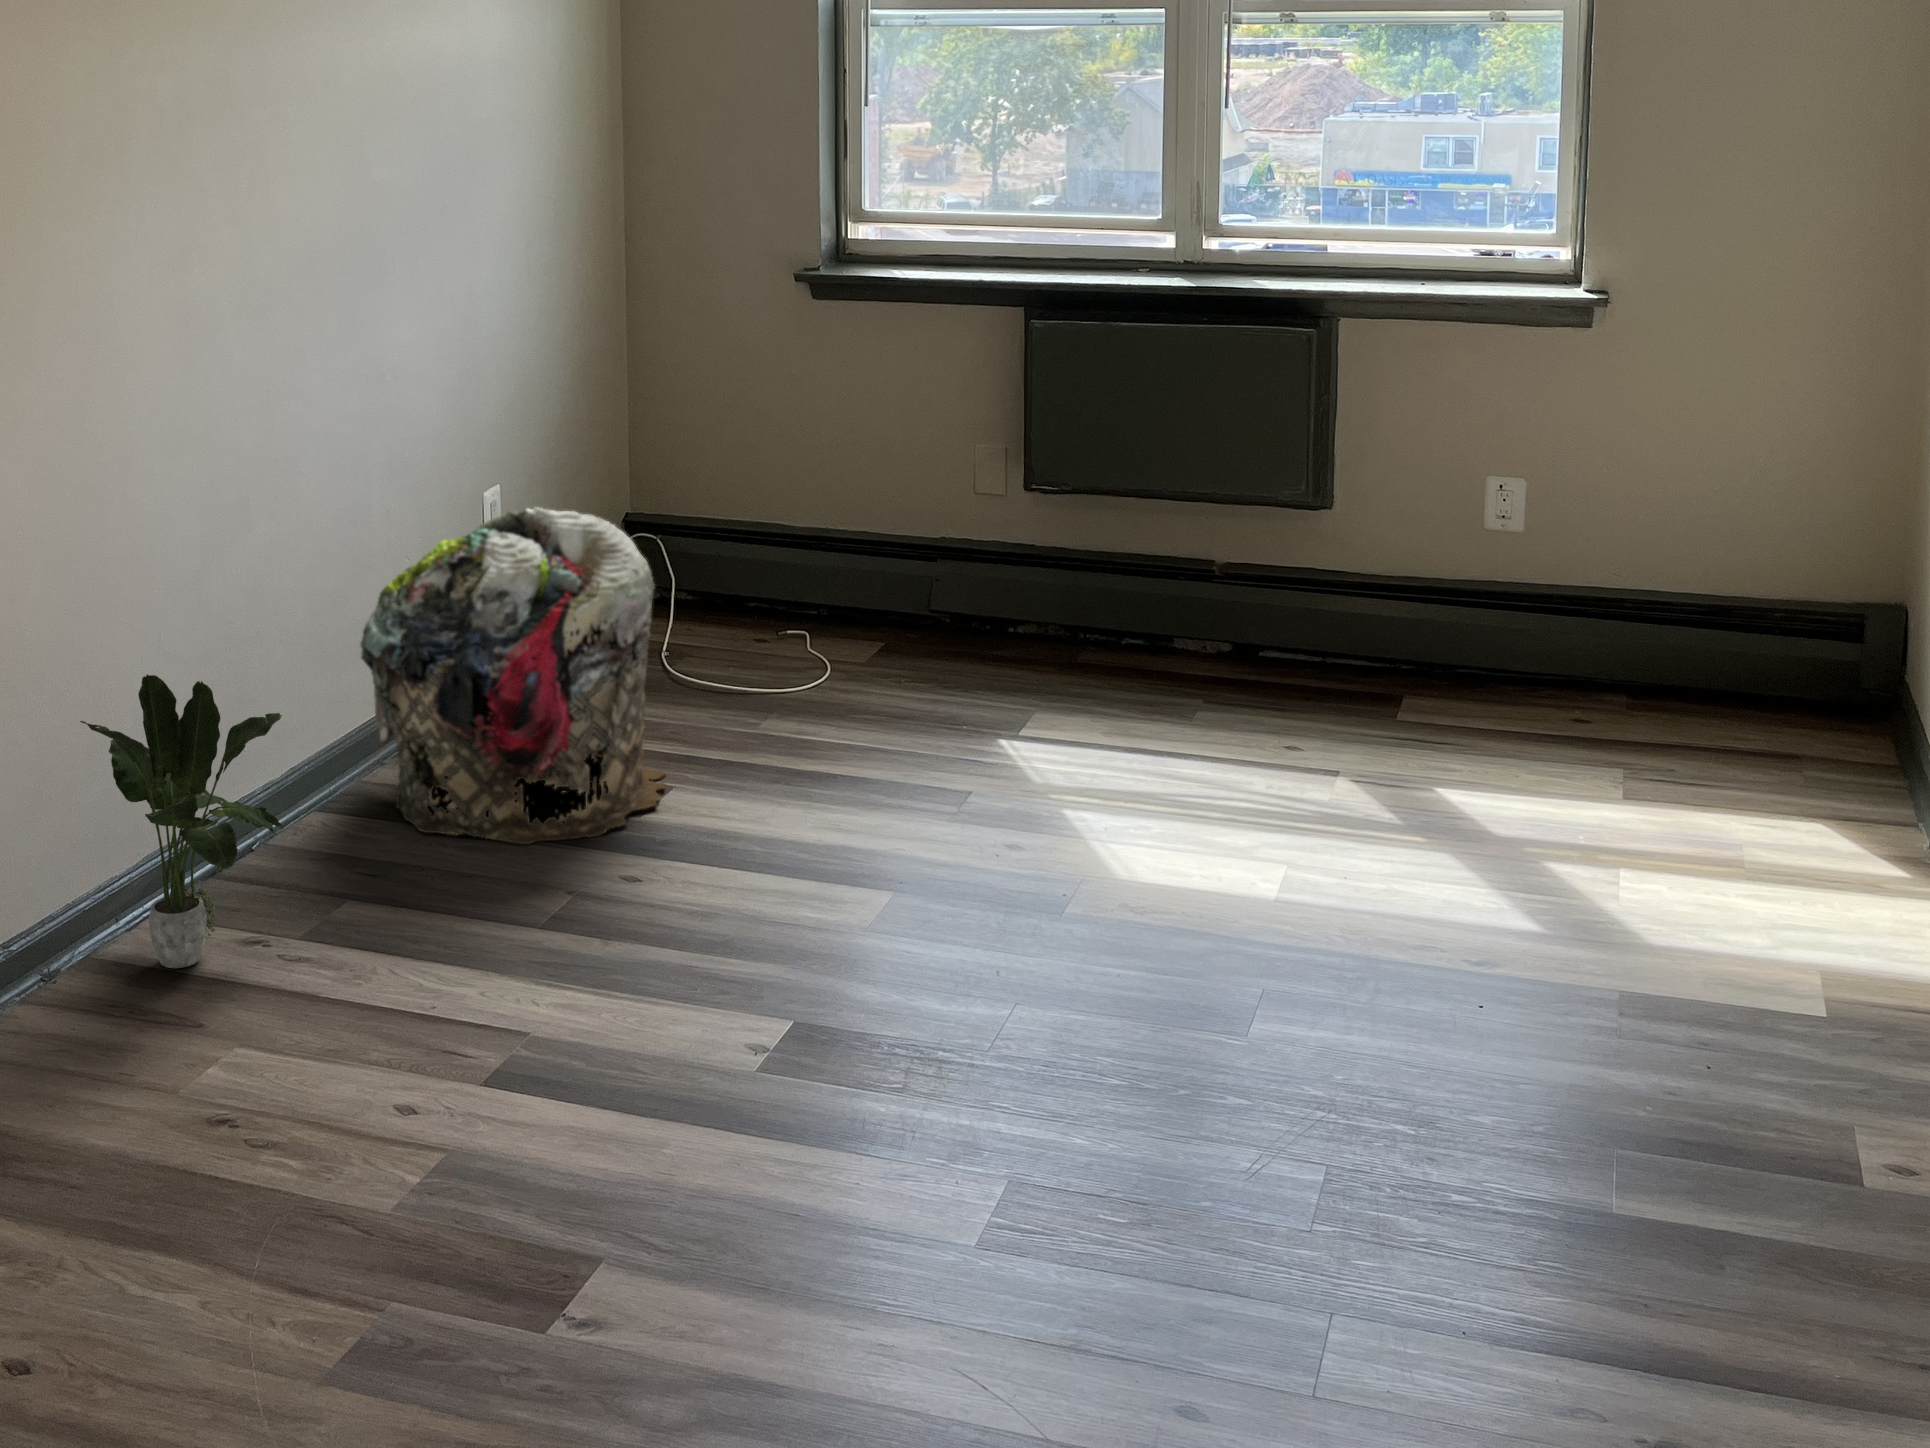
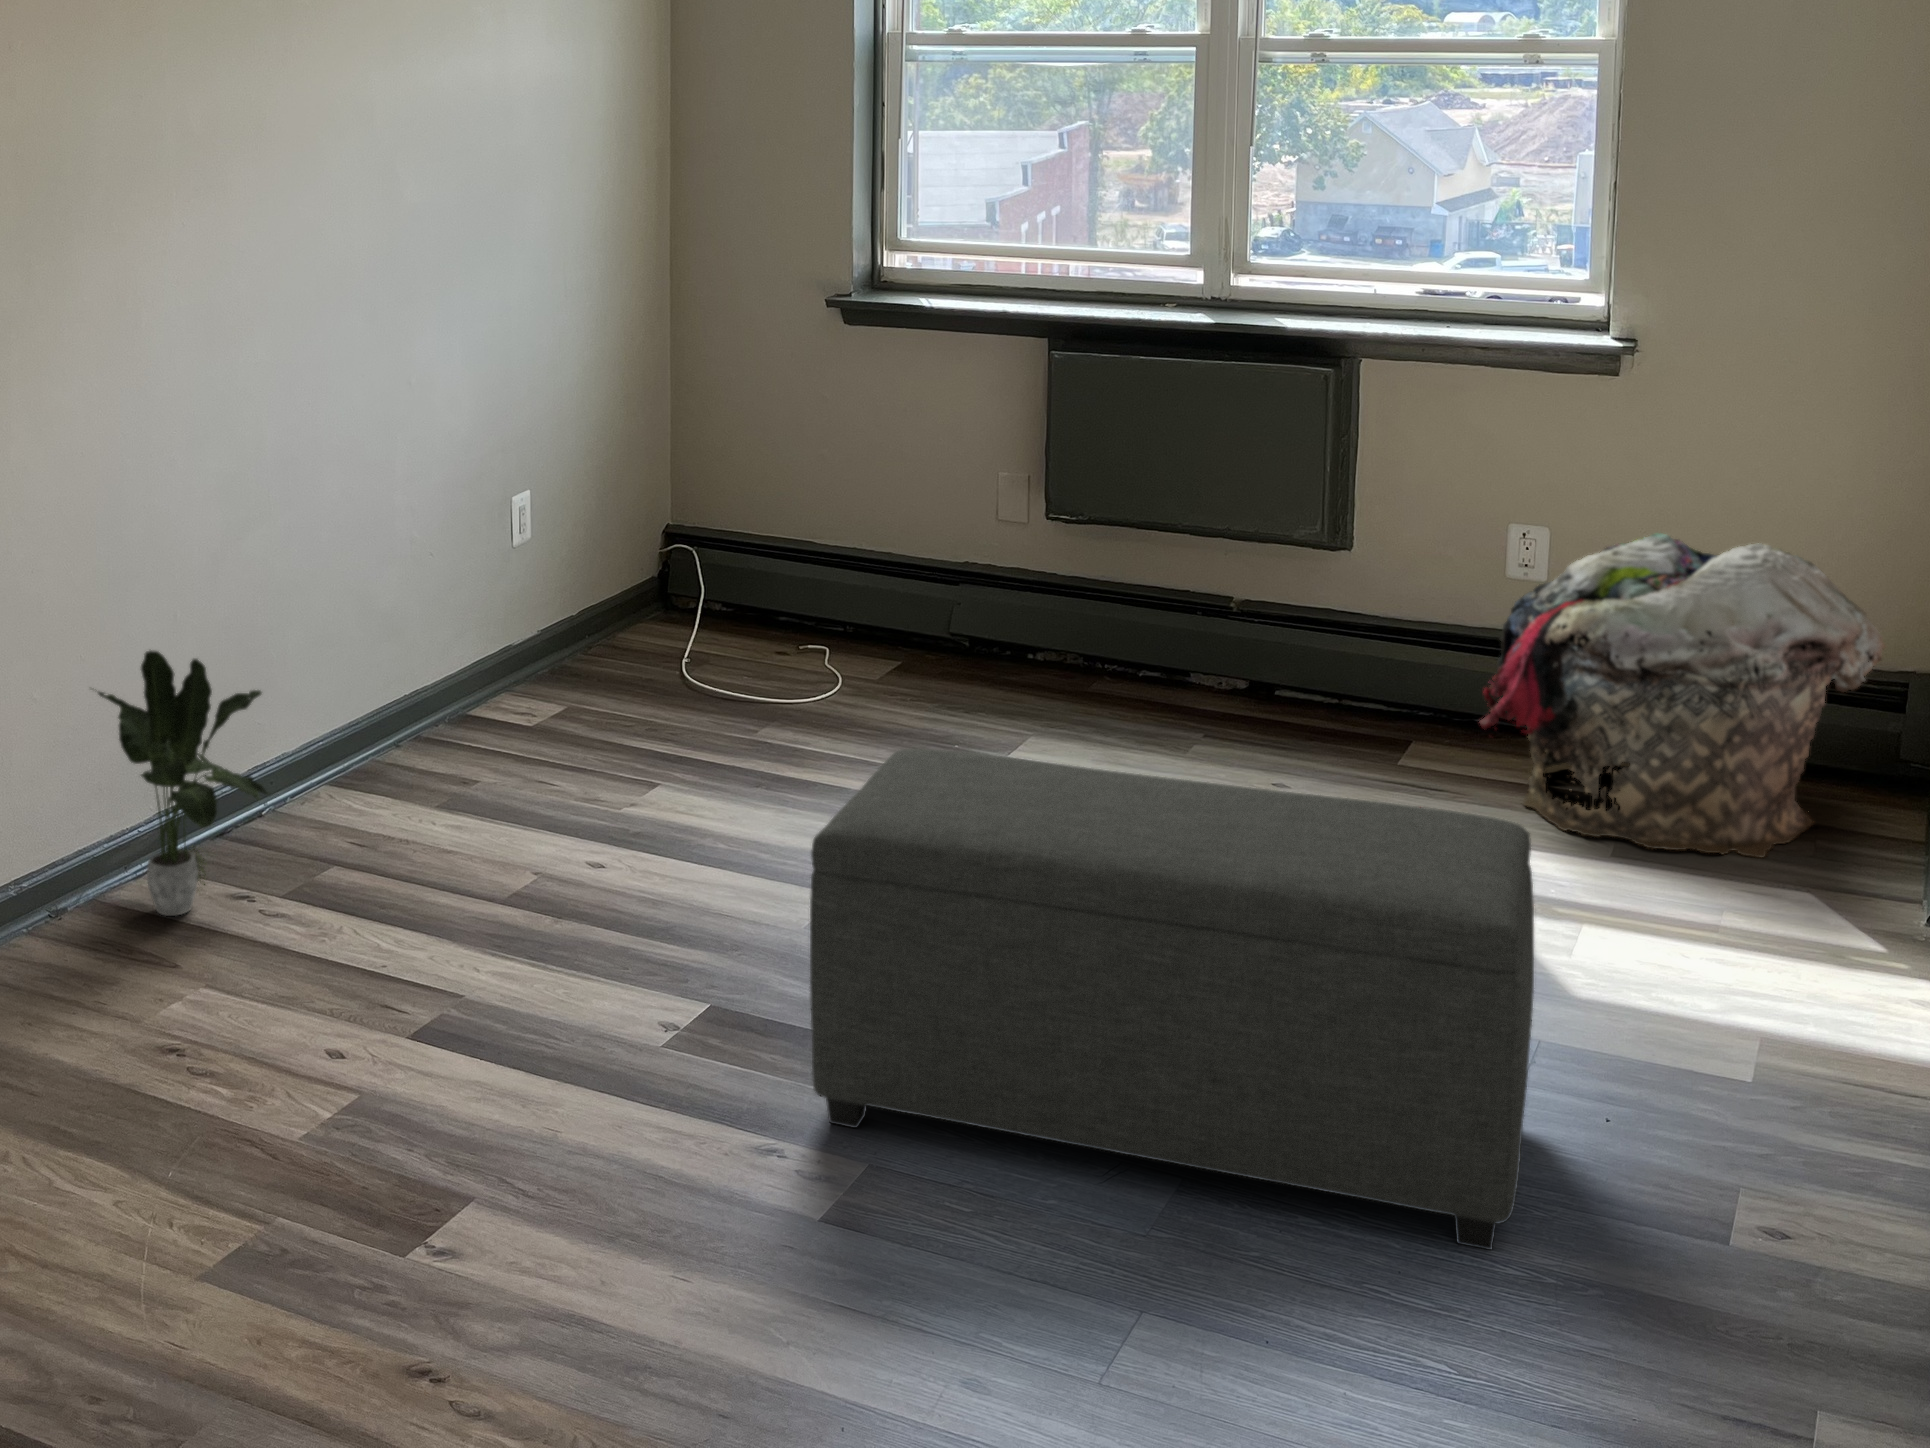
laundry basket: present [360,507,665,845] -> present [1480,533,1886,858]
ottoman: none [945,738,1691,1215] -> present [810,749,1534,1250]

